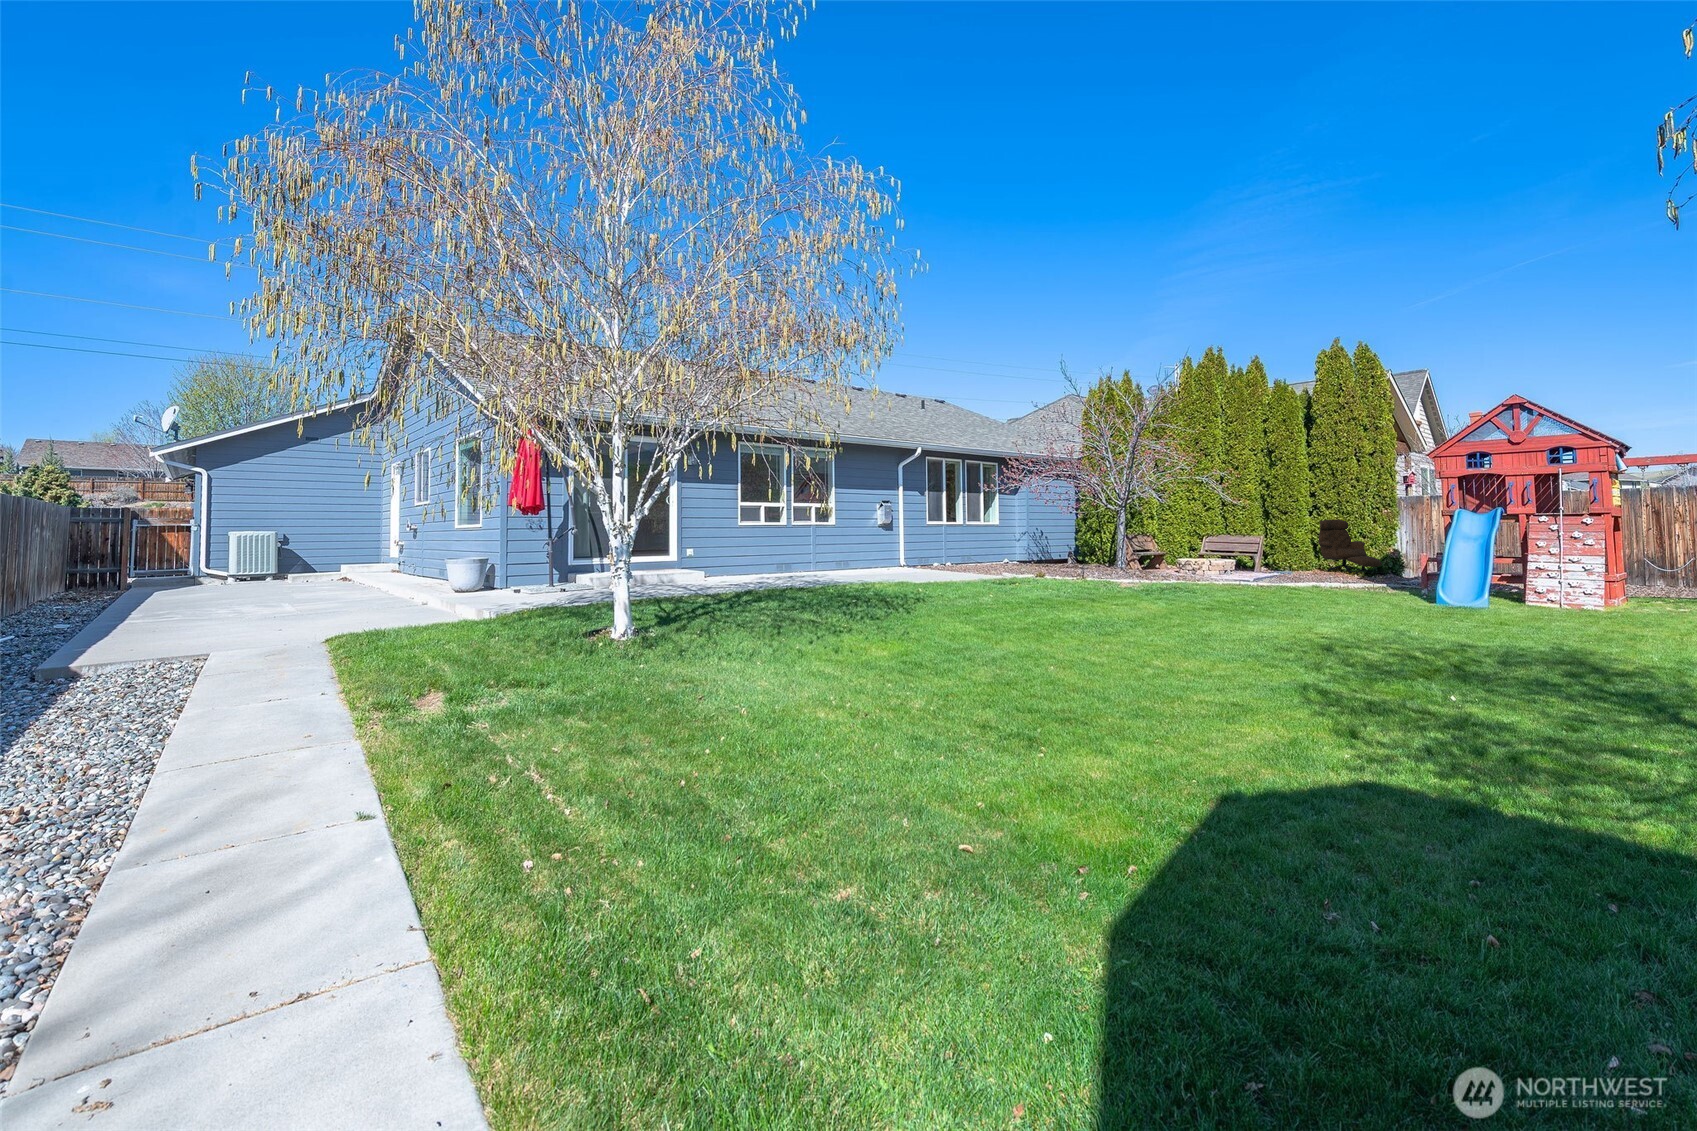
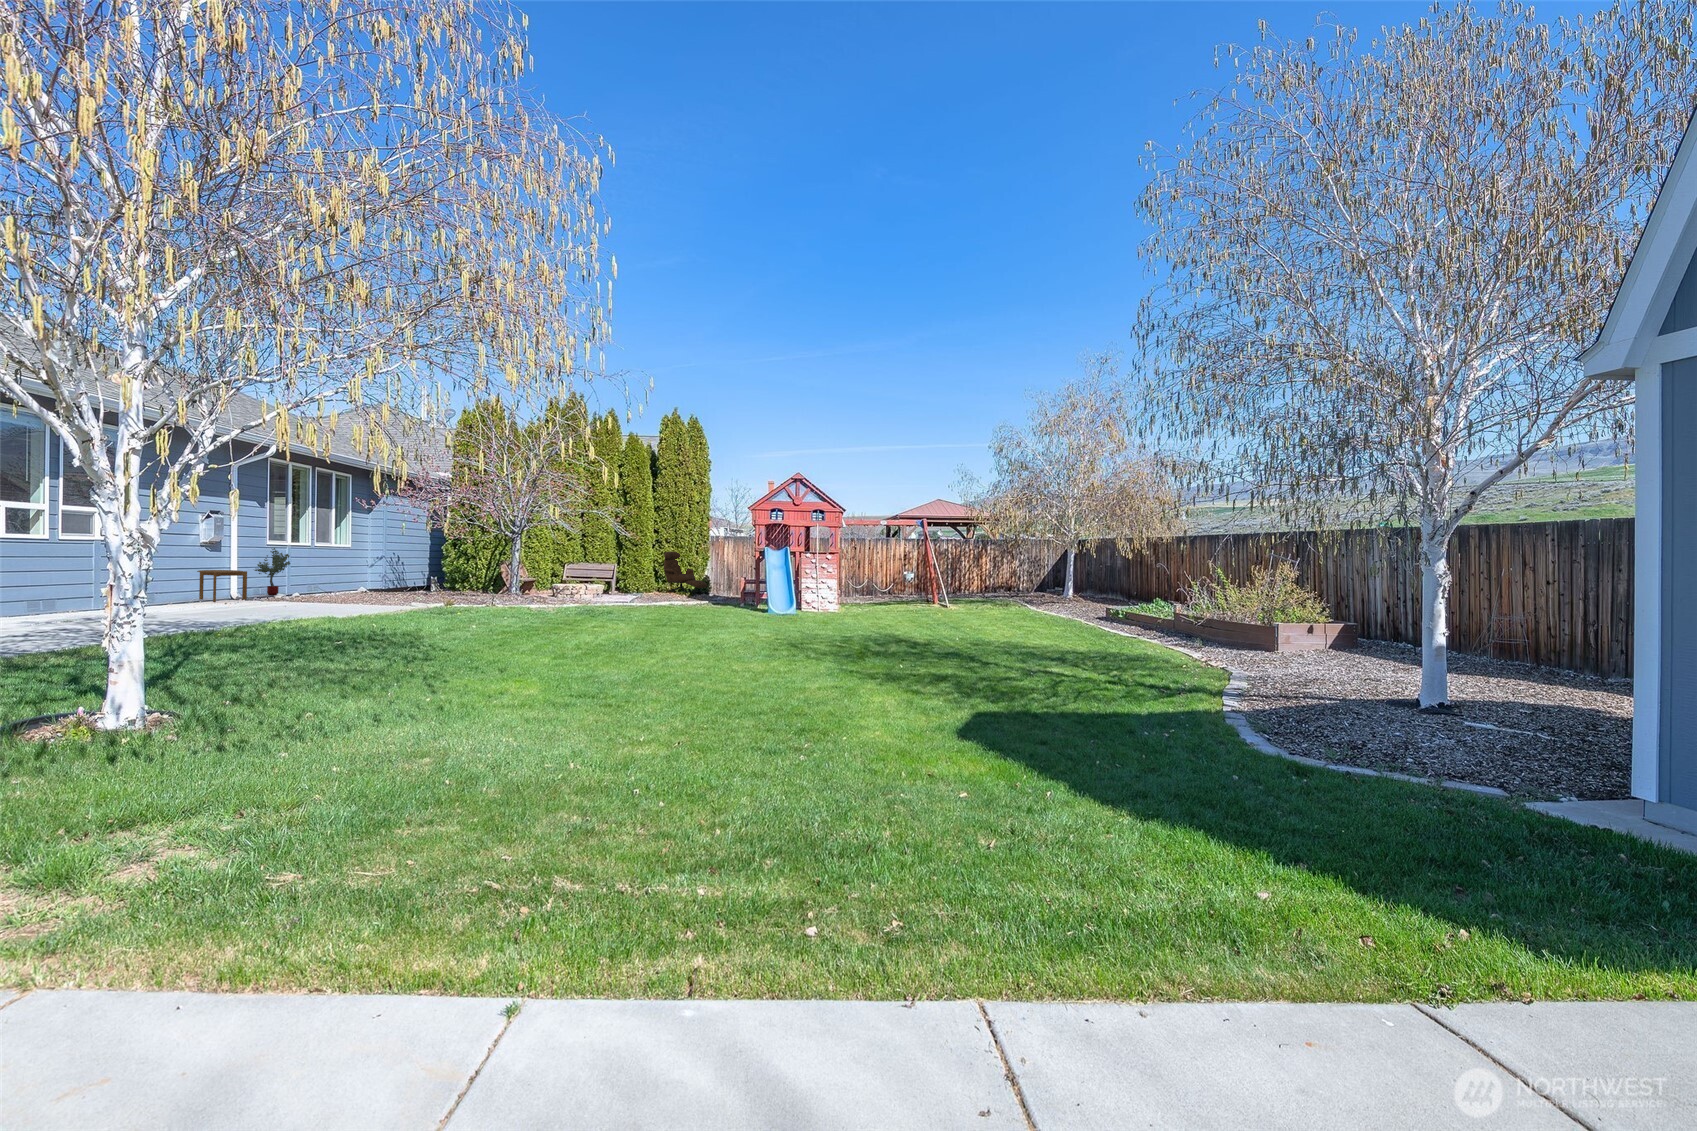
potted tree: none [915,528,941,567] -> present [255,548,290,595]
side table: none [875,546,905,571] -> present [197,570,247,602]

